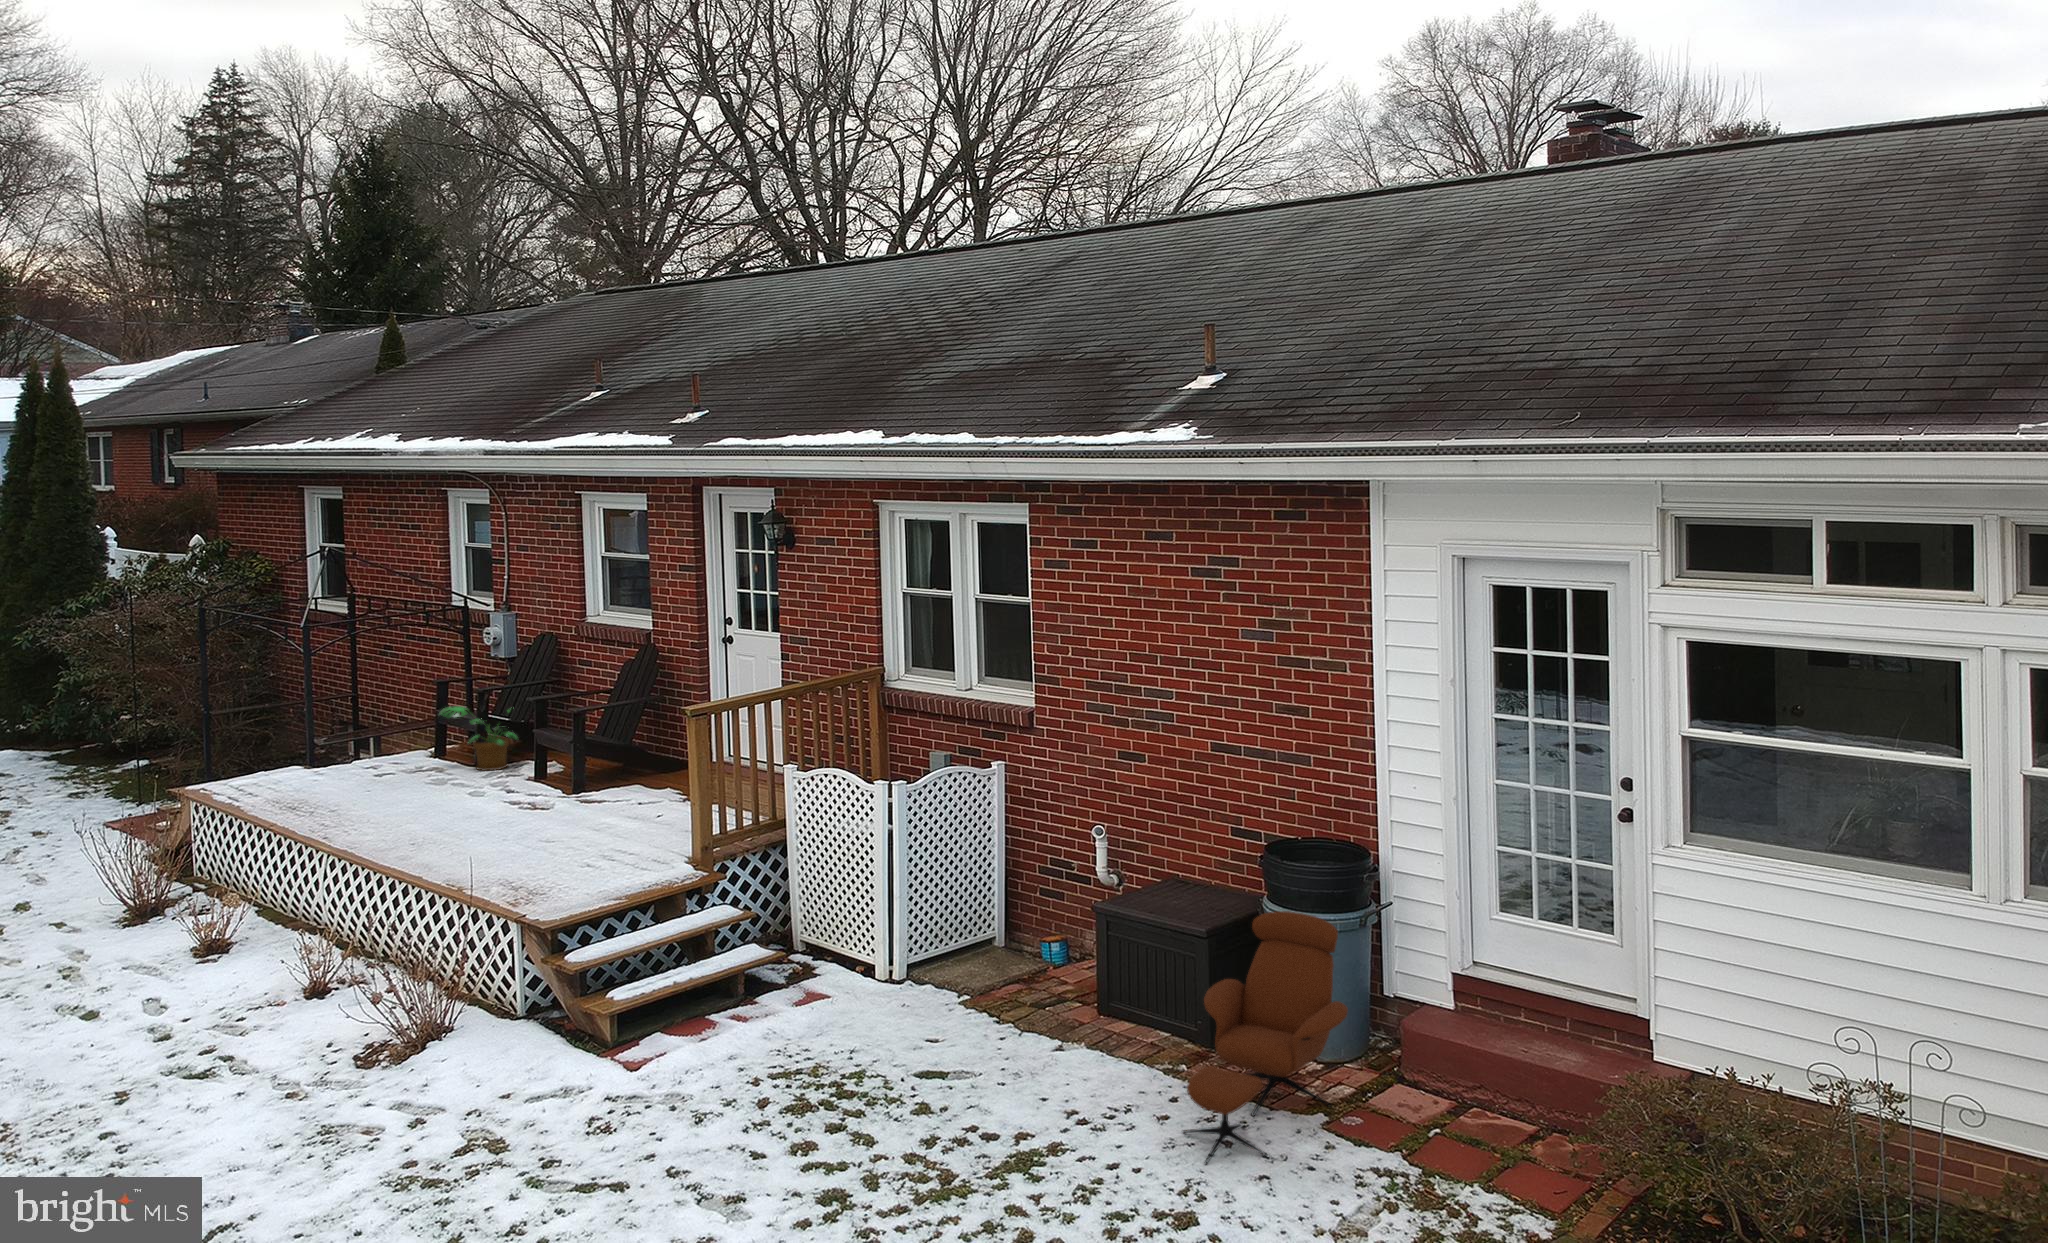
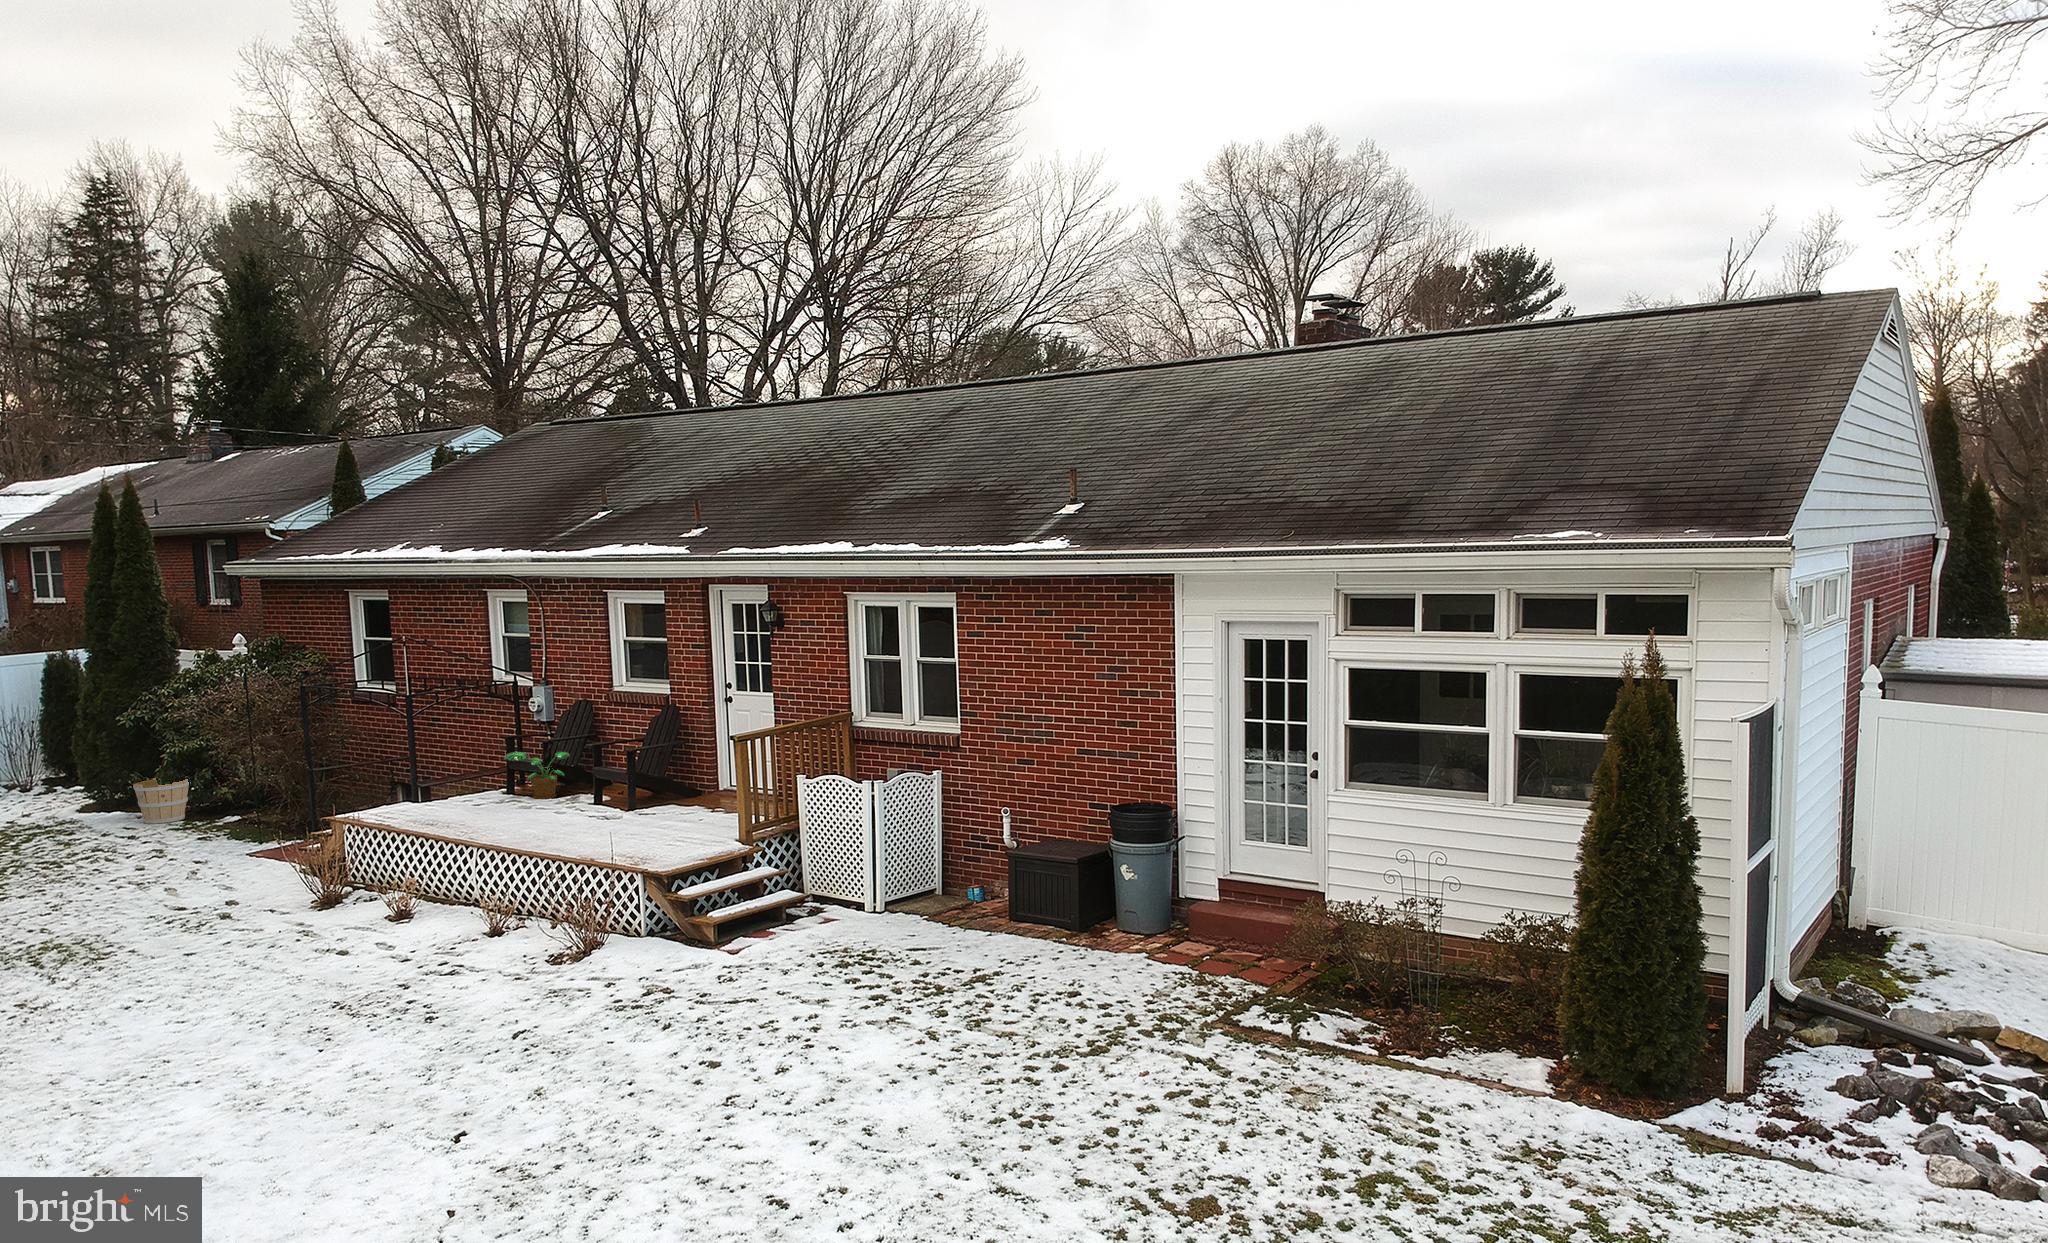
wooden bucket: none [41,718,114,777] -> present [133,778,191,824]
lounge chair: present [1182,911,1348,1165] -> none [1067,843,1158,976]

